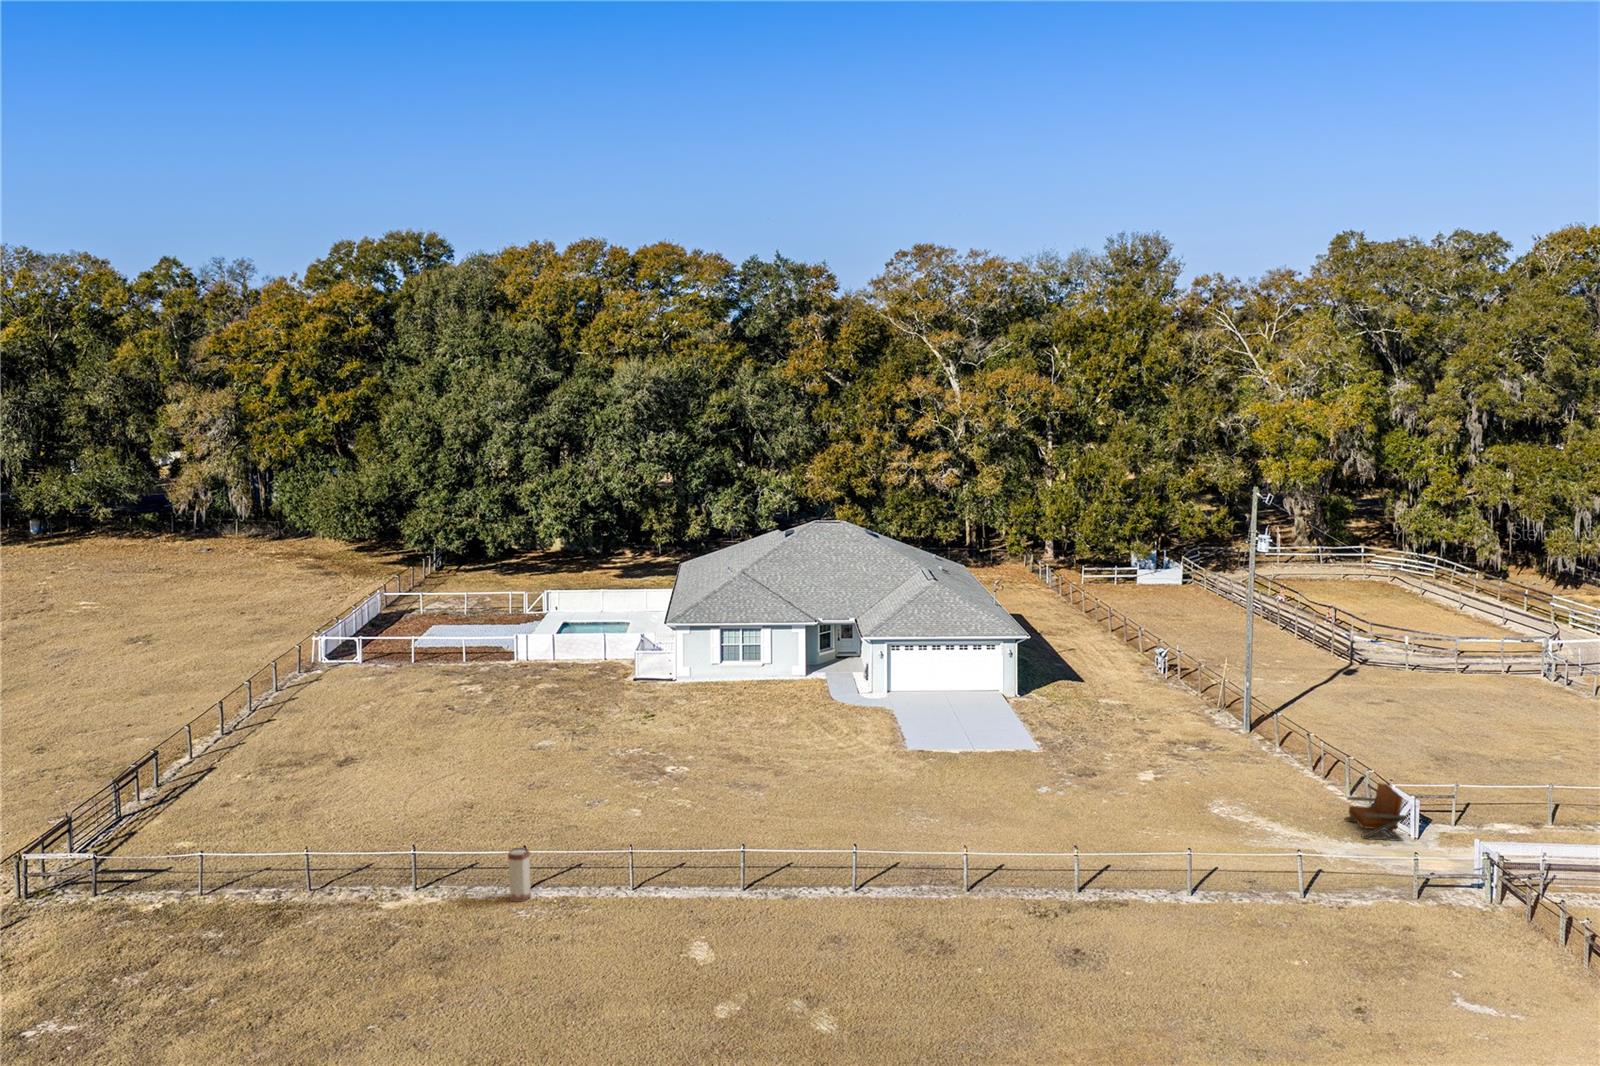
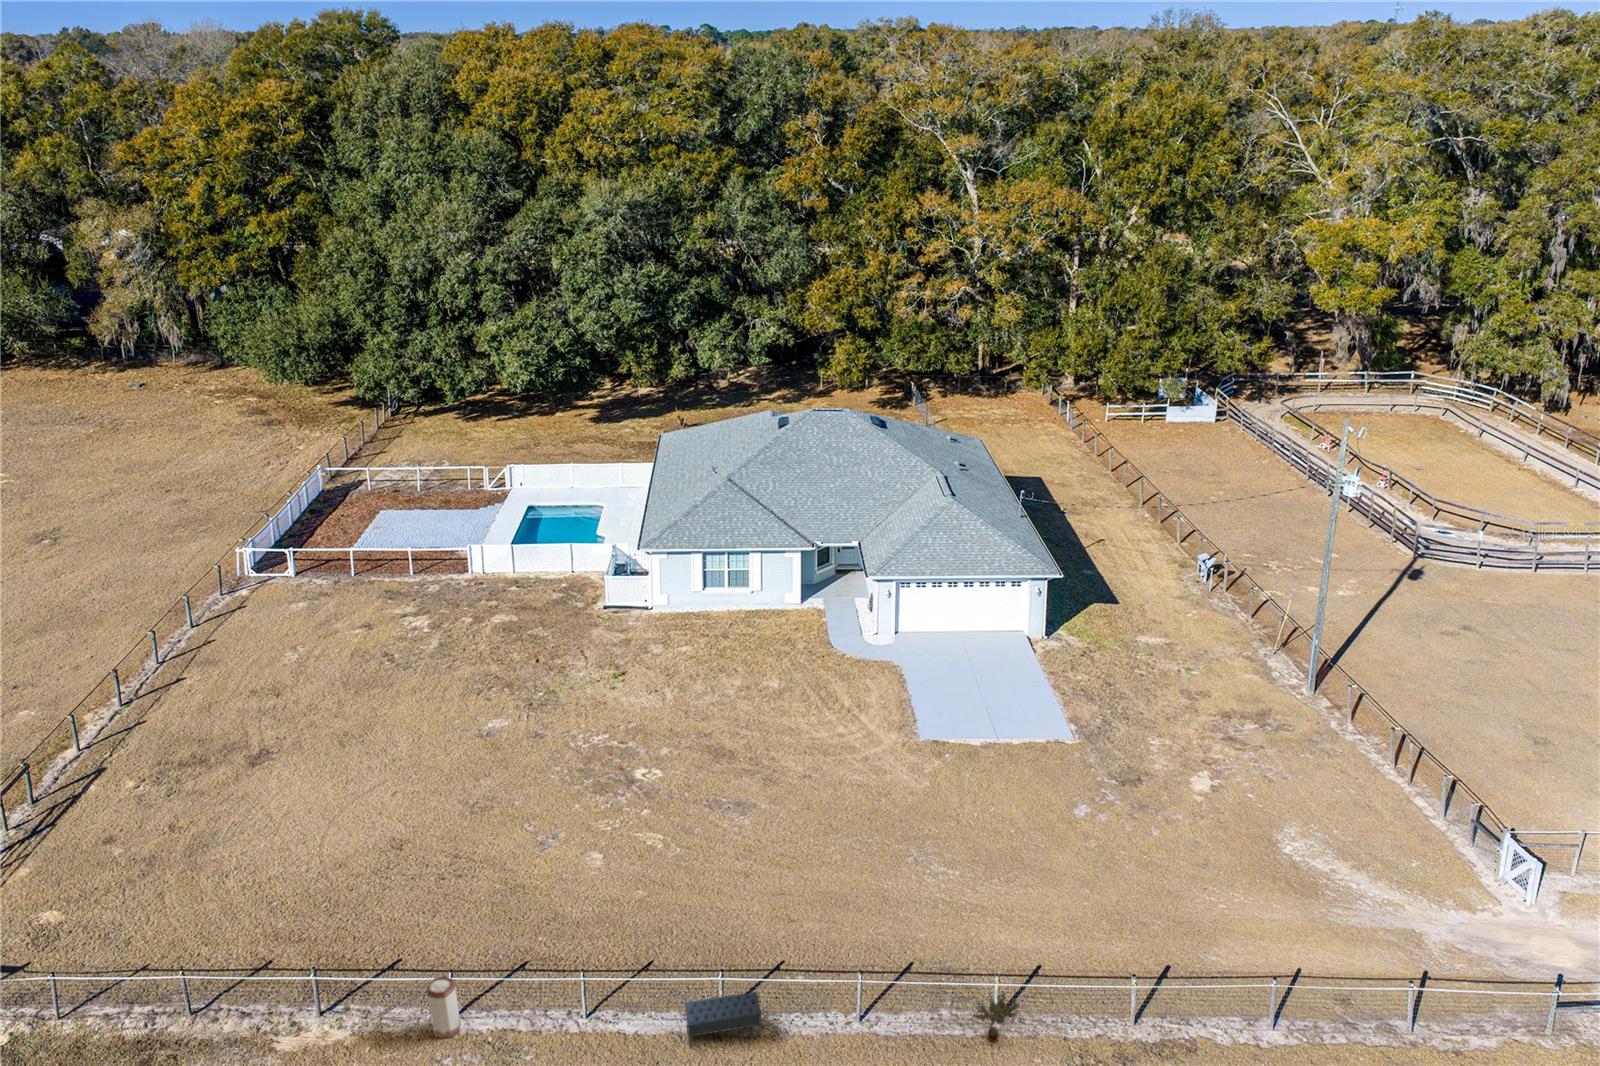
lounge chair: present [1345,783,1407,841] -> none [1429,844,1513,919]
potted tree: none [950,855,989,902] -> present [973,993,1019,1042]
bench: none [715,866,778,906] -> present [685,992,762,1048]

